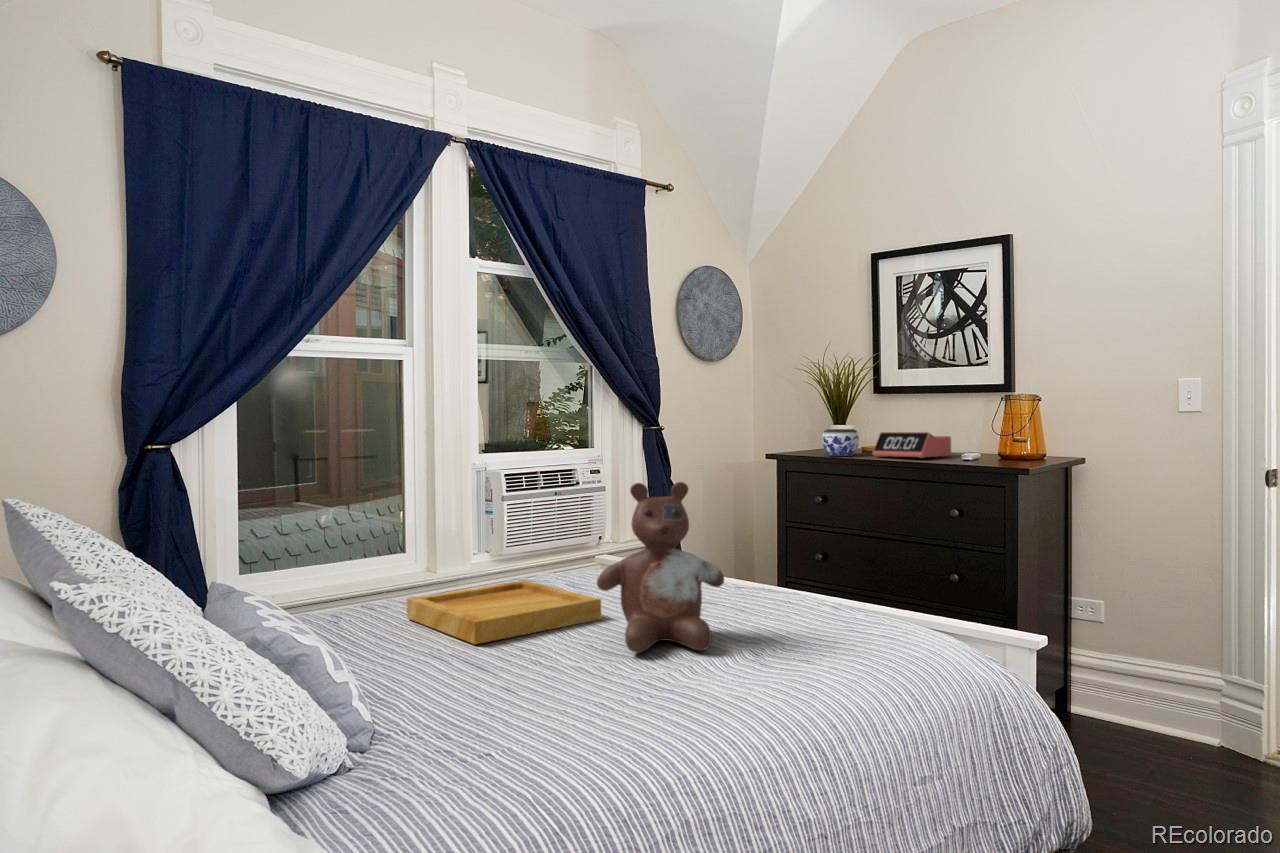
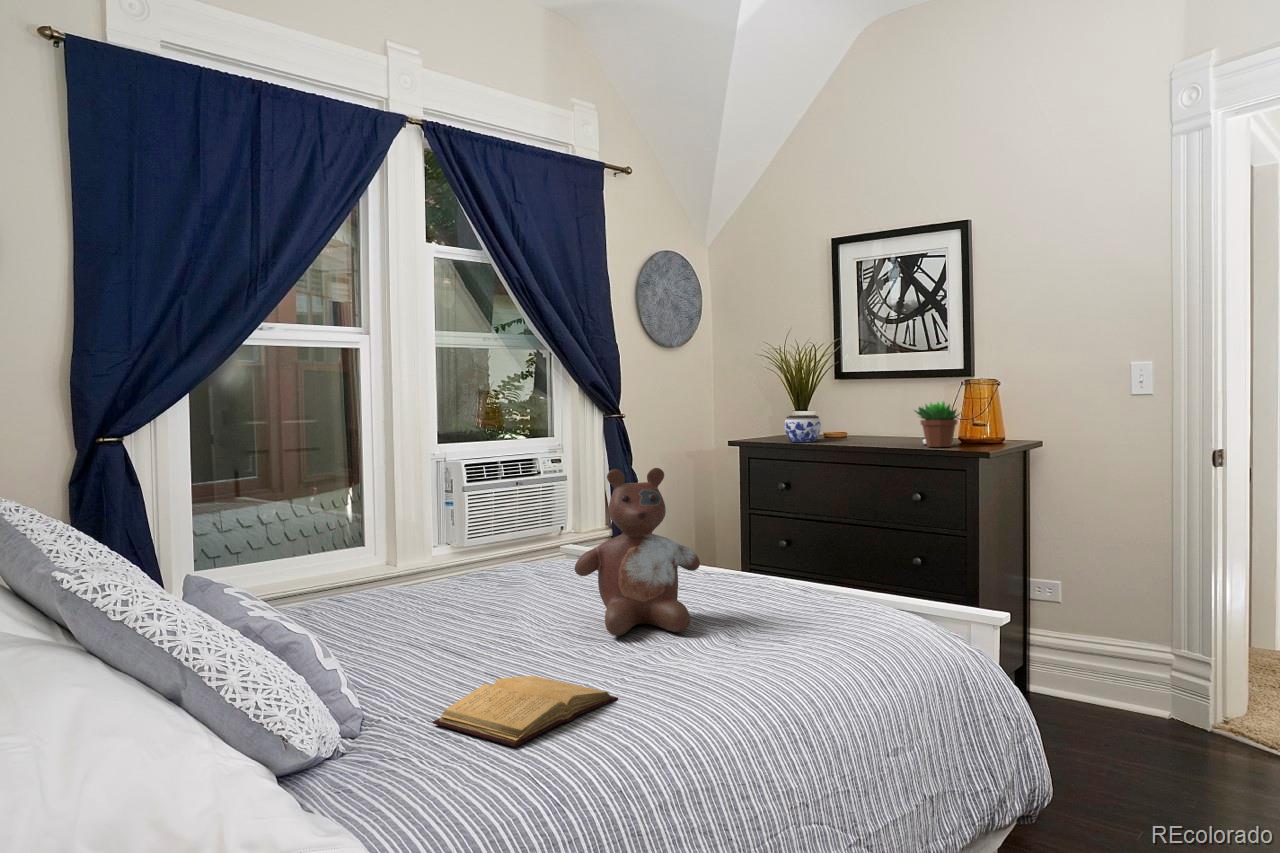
succulent plant: none [953,415,1003,463] -> present [915,402,959,447]
alarm clock: present [873,432,951,458] -> none [834,418,911,442]
tray: present [407,580,601,644] -> none [380,568,577,632]
book: none [438,694,630,770] -> present [433,676,618,747]

